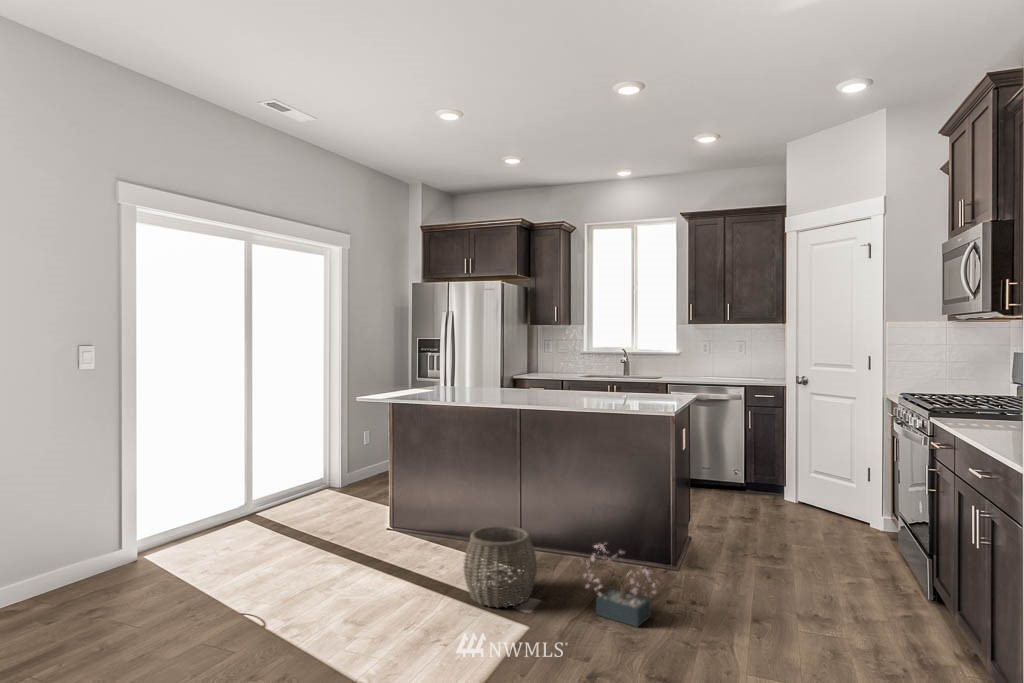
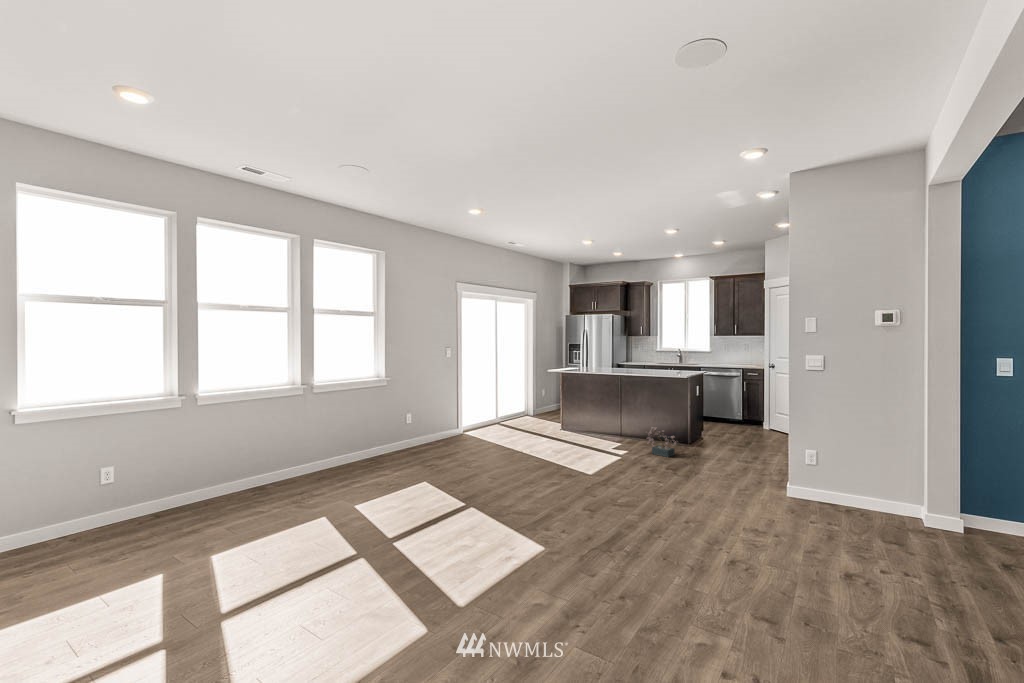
woven basket: present [463,526,537,607] -> none [598,421,628,451]

